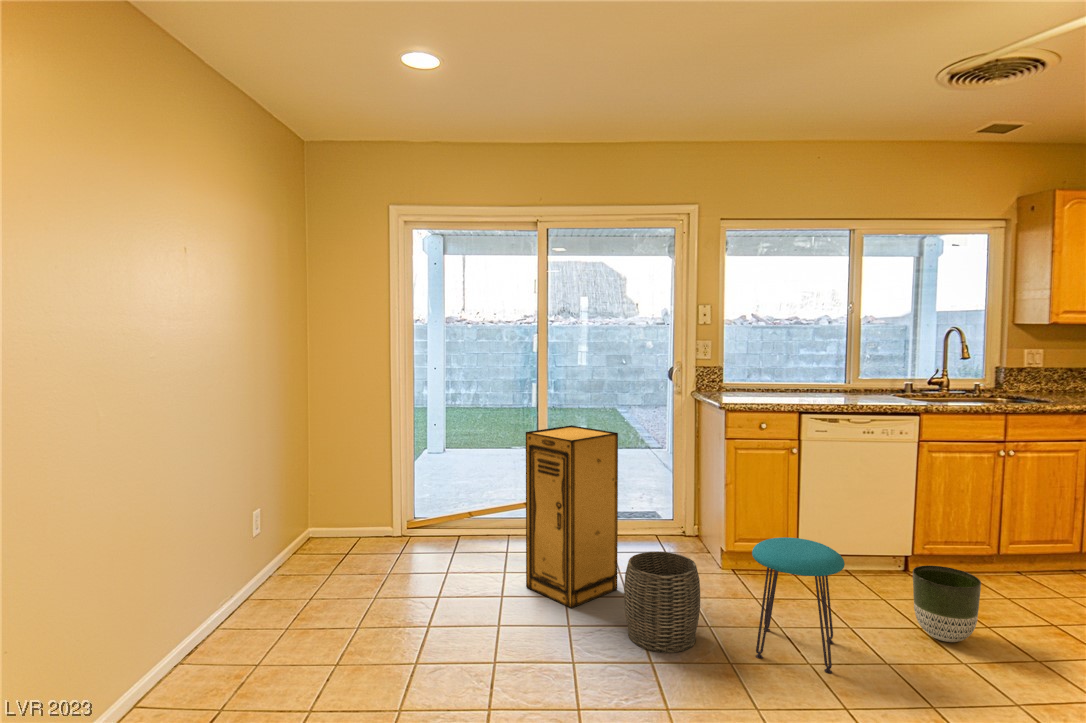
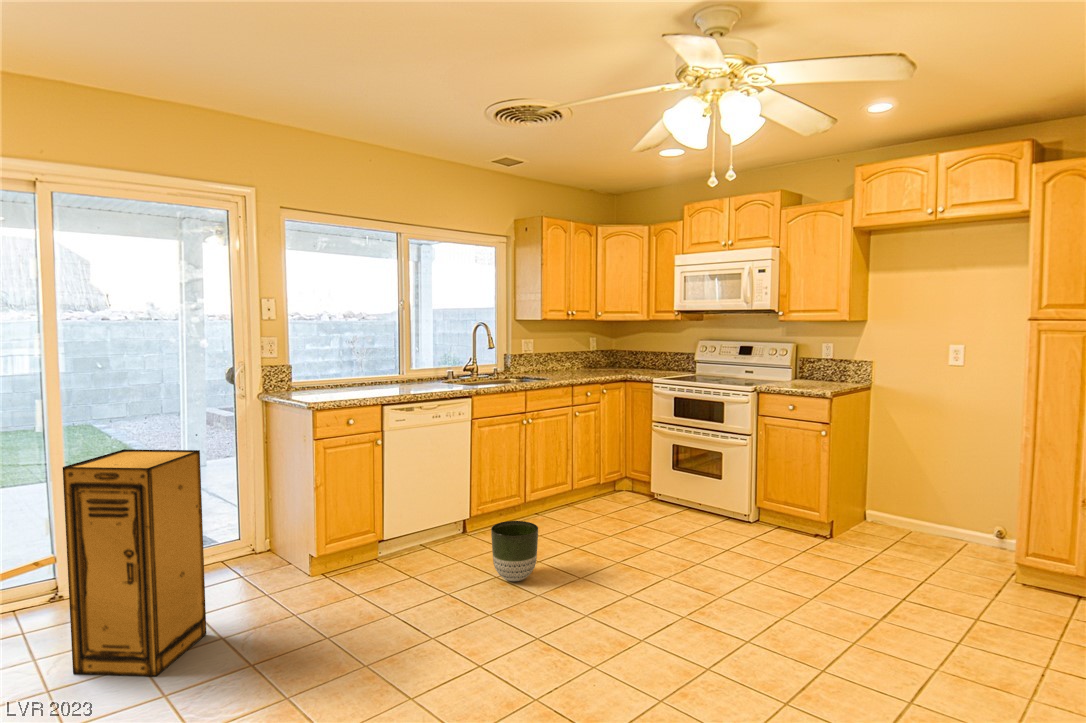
stool: present [752,537,845,673] -> none [373,524,456,650]
woven basket: present [624,552,700,653] -> none [238,572,327,687]

